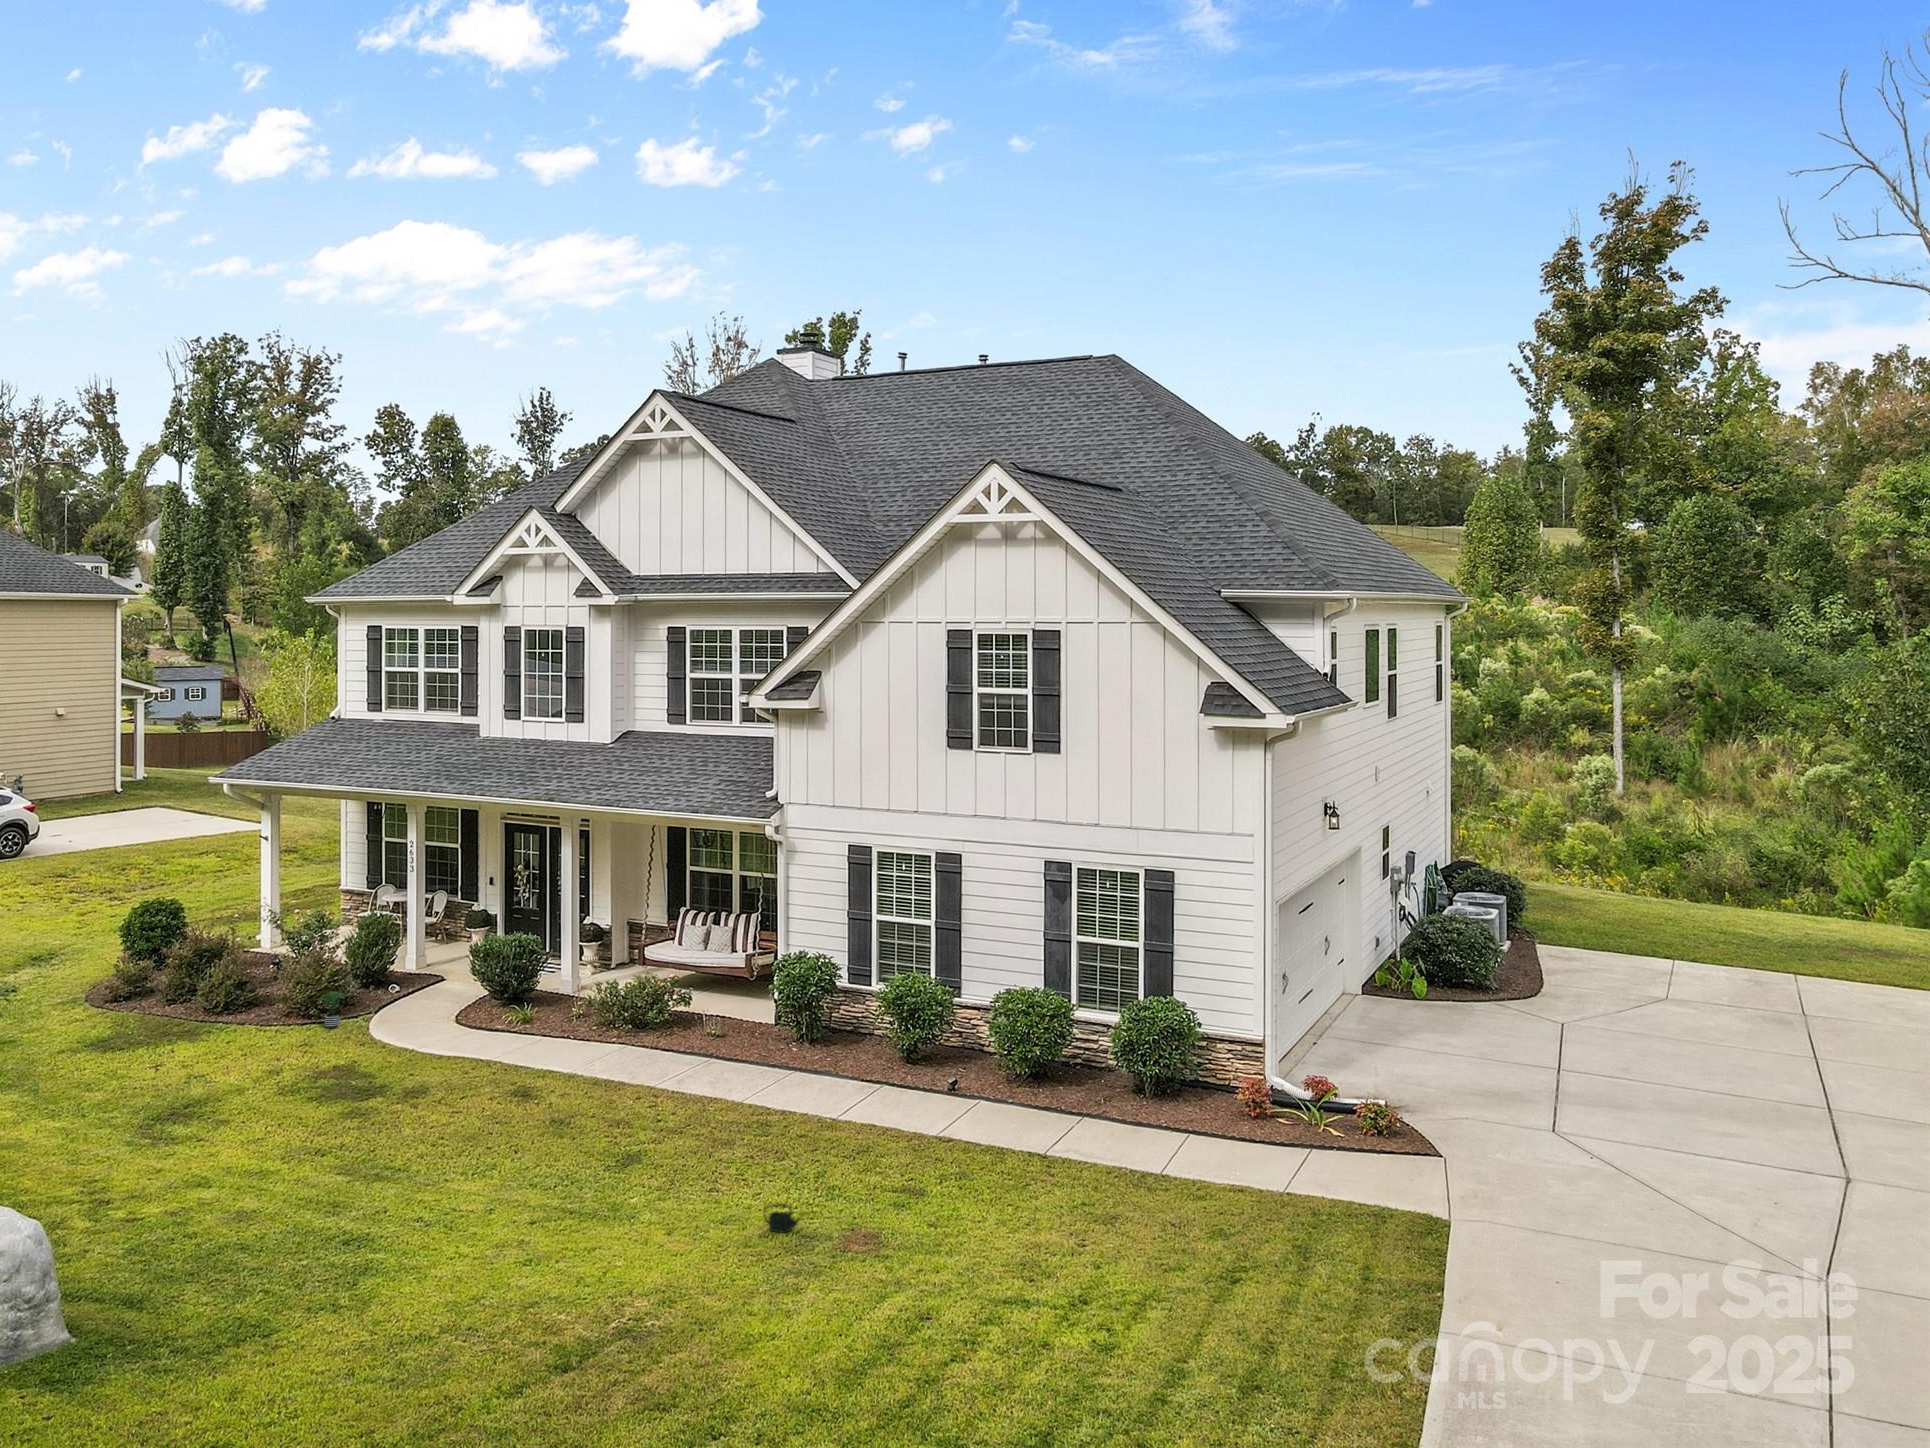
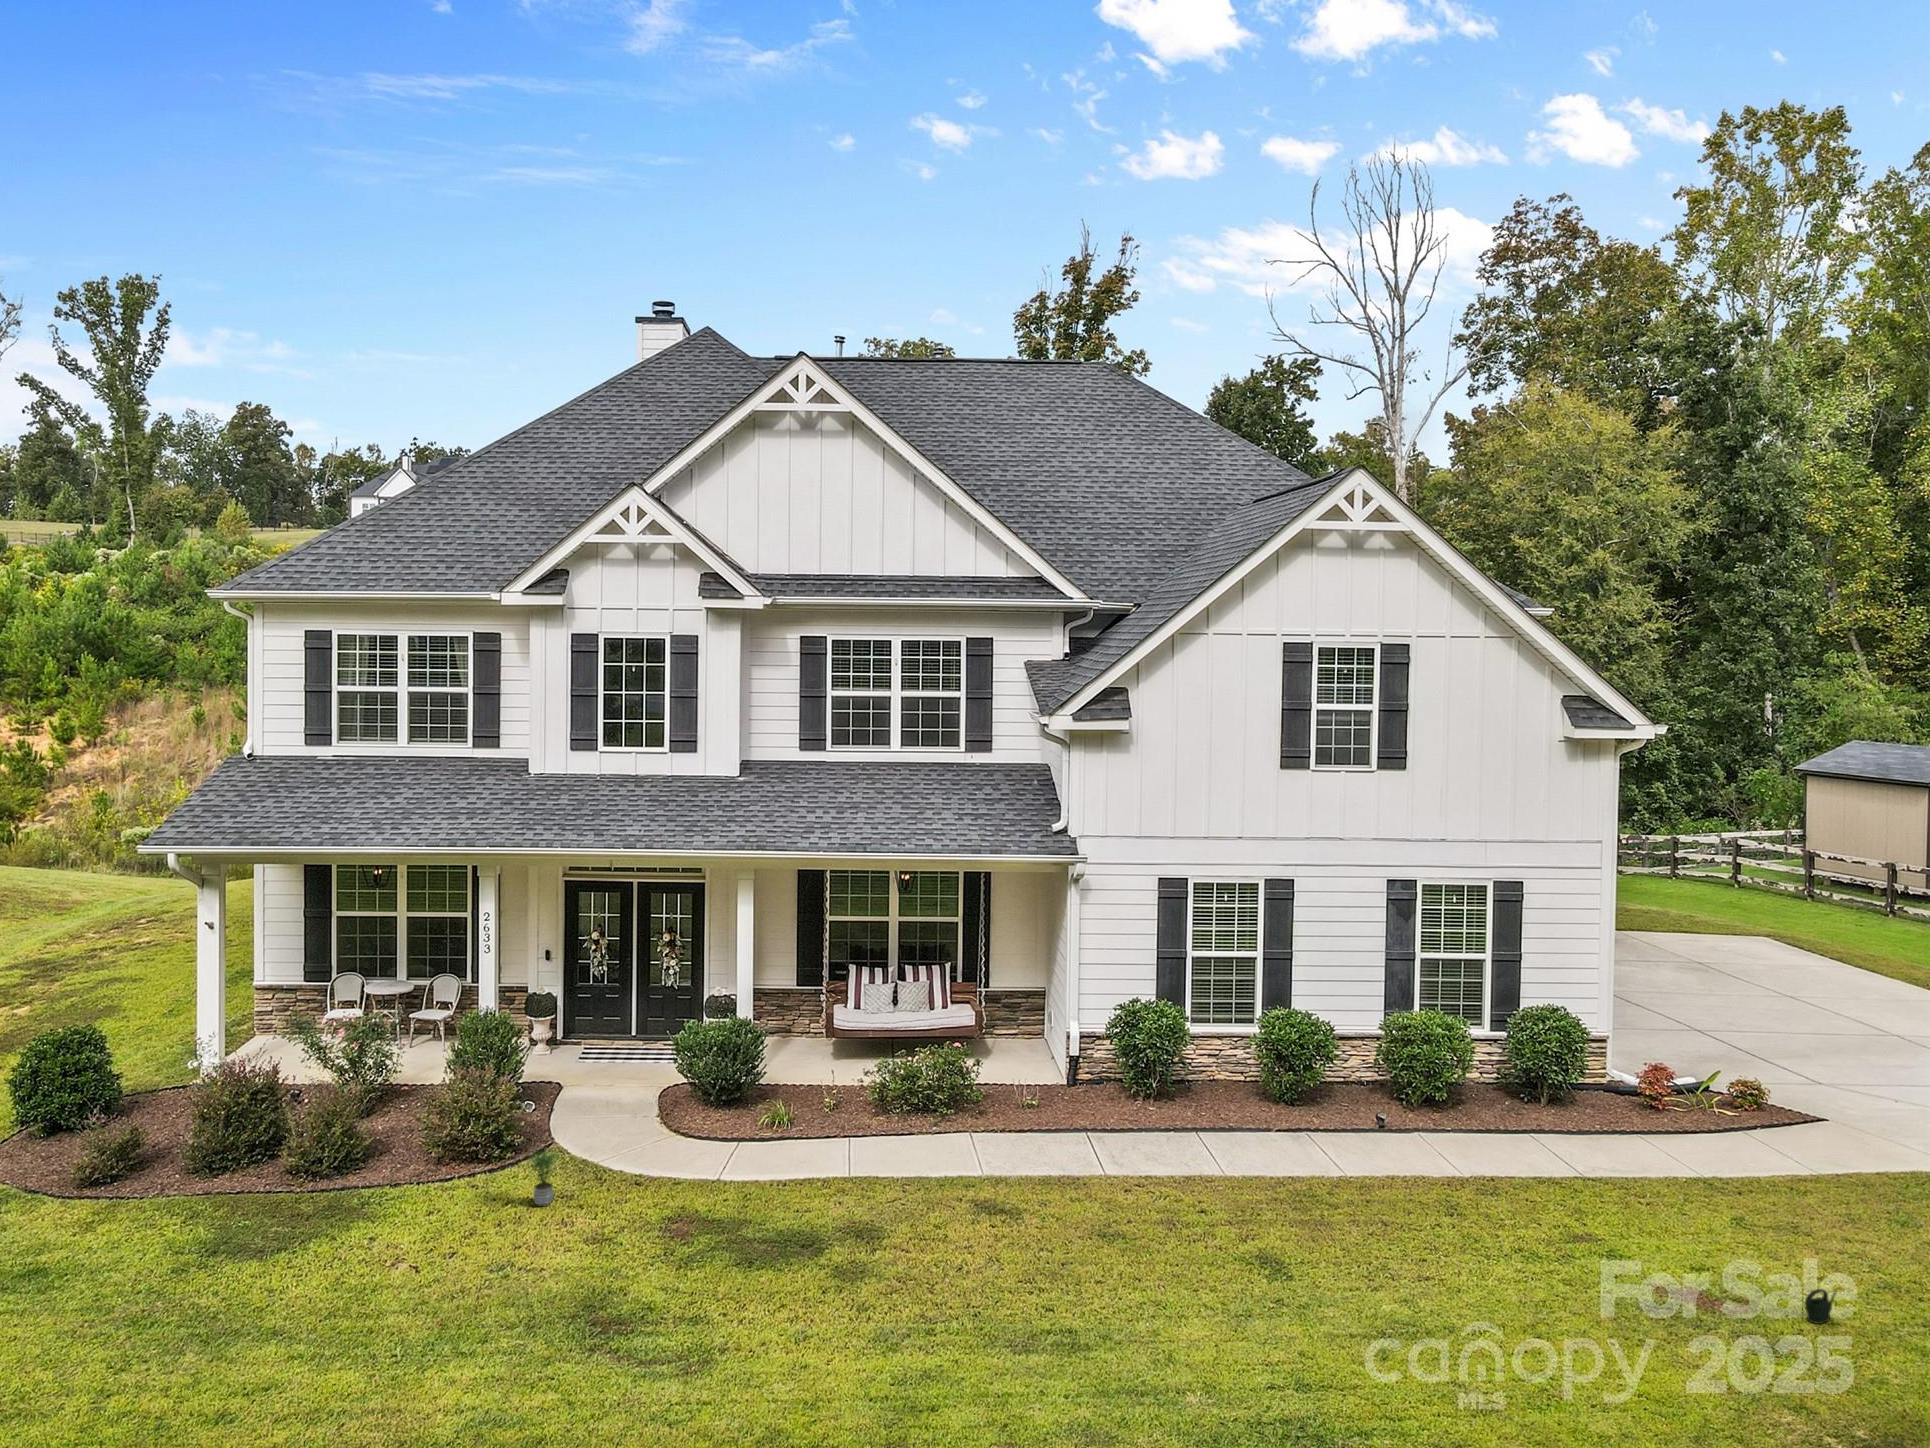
watering can: present [764,1204,801,1232] -> present [1805,1289,1836,1324]

